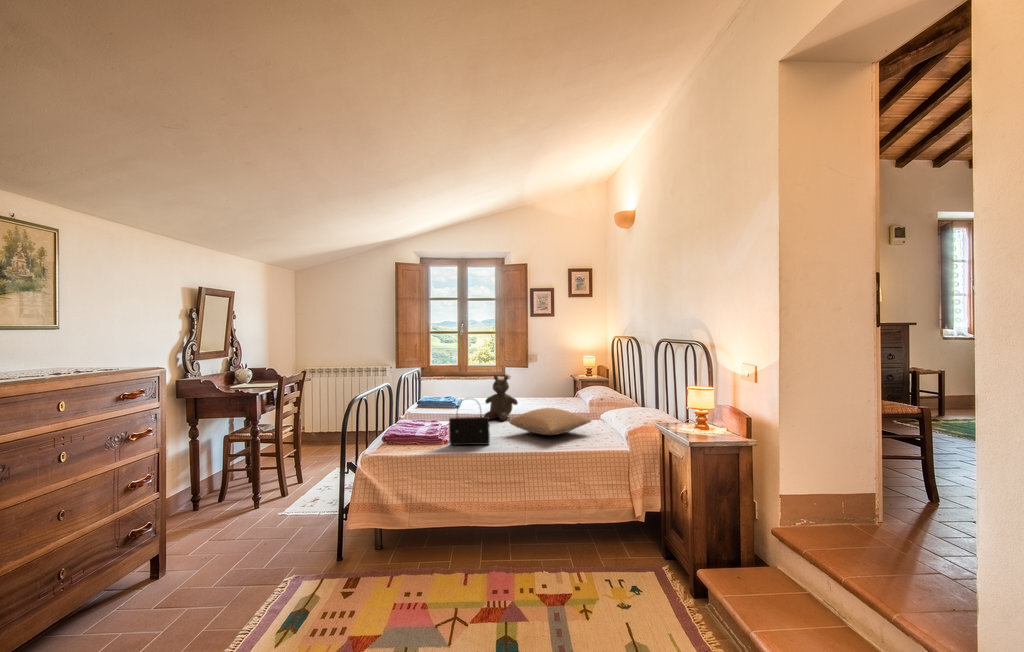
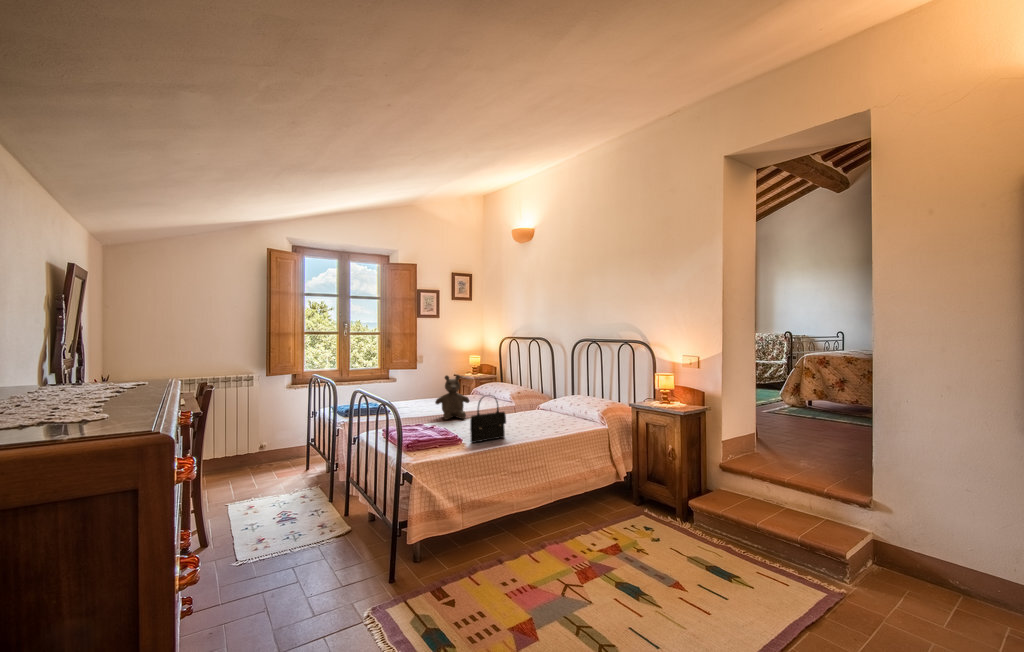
pillow: present [509,408,591,435] -> none [499,401,559,424]

